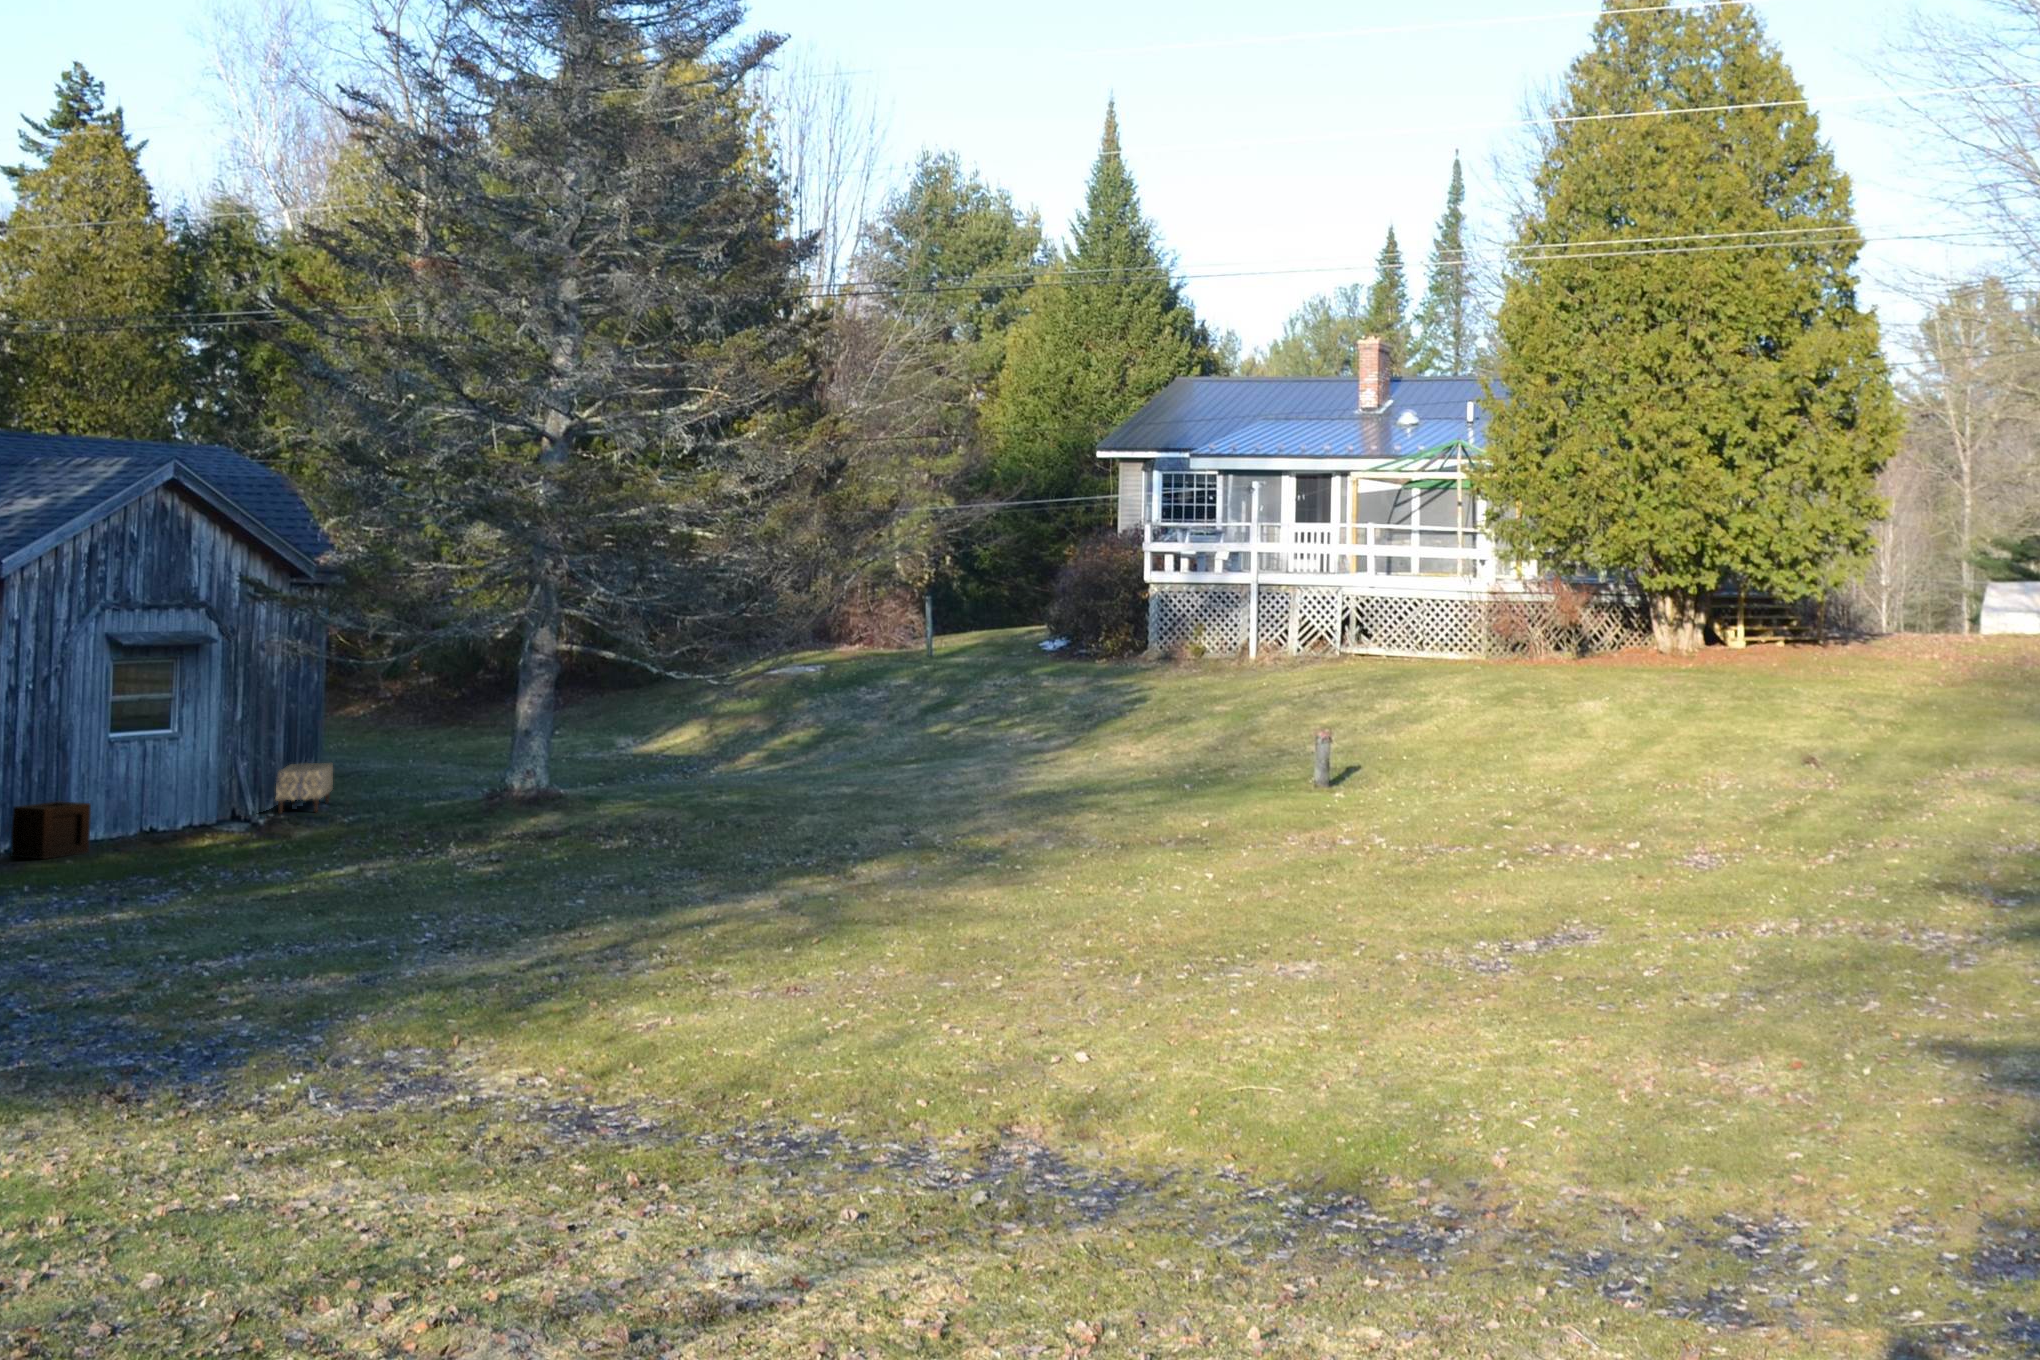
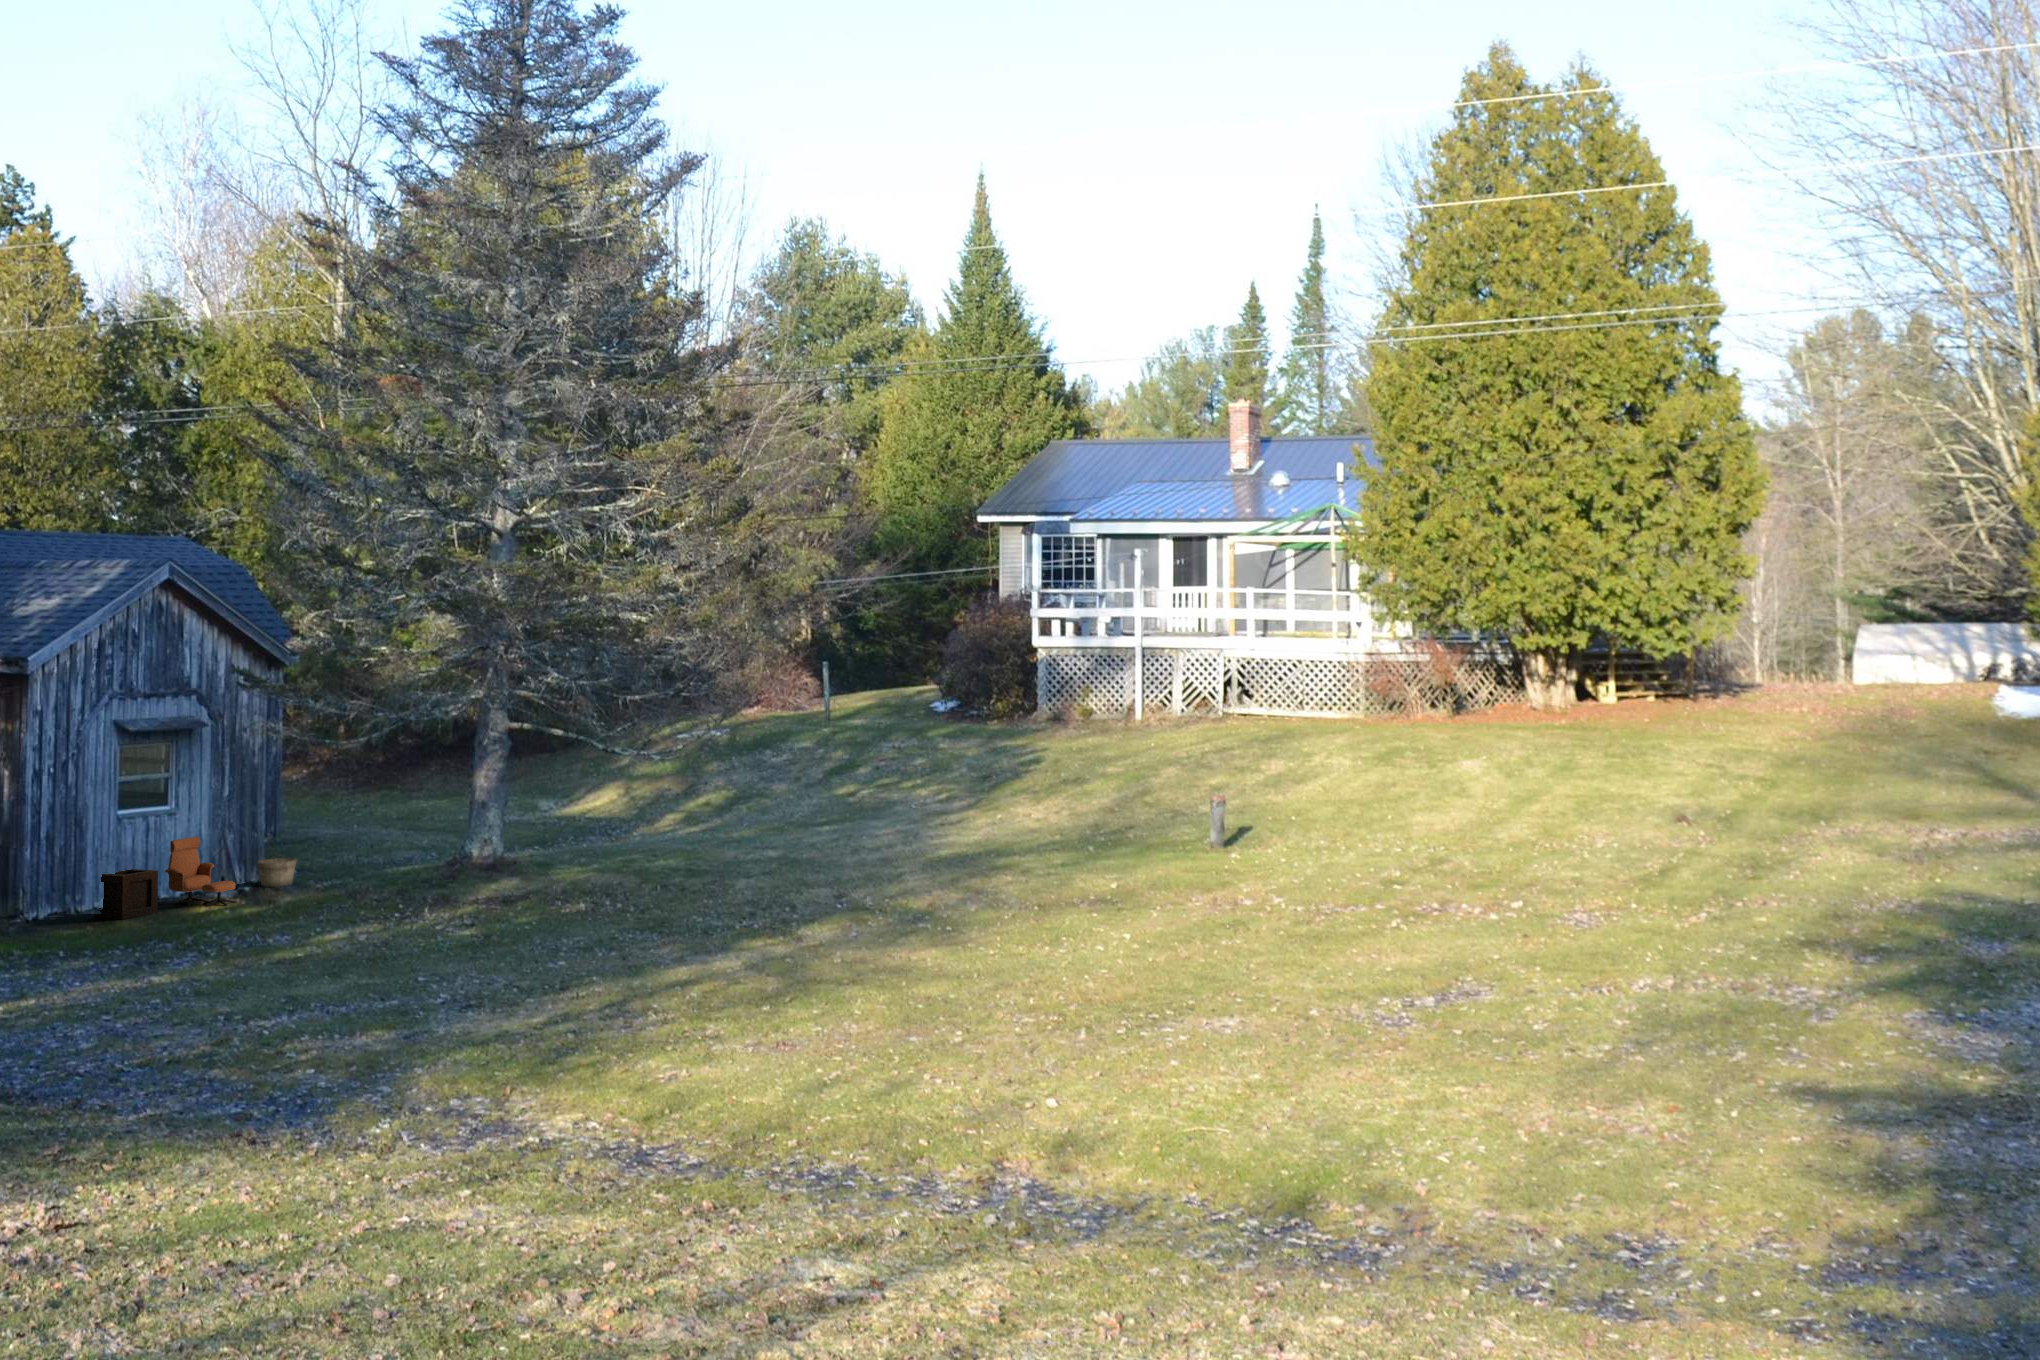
bench: present [275,763,333,813] -> none [299,830,344,876]
lounge chair: none [102,766,189,846] -> present [165,837,237,907]
wooden bucket: none [222,785,270,825] -> present [257,854,296,887]

